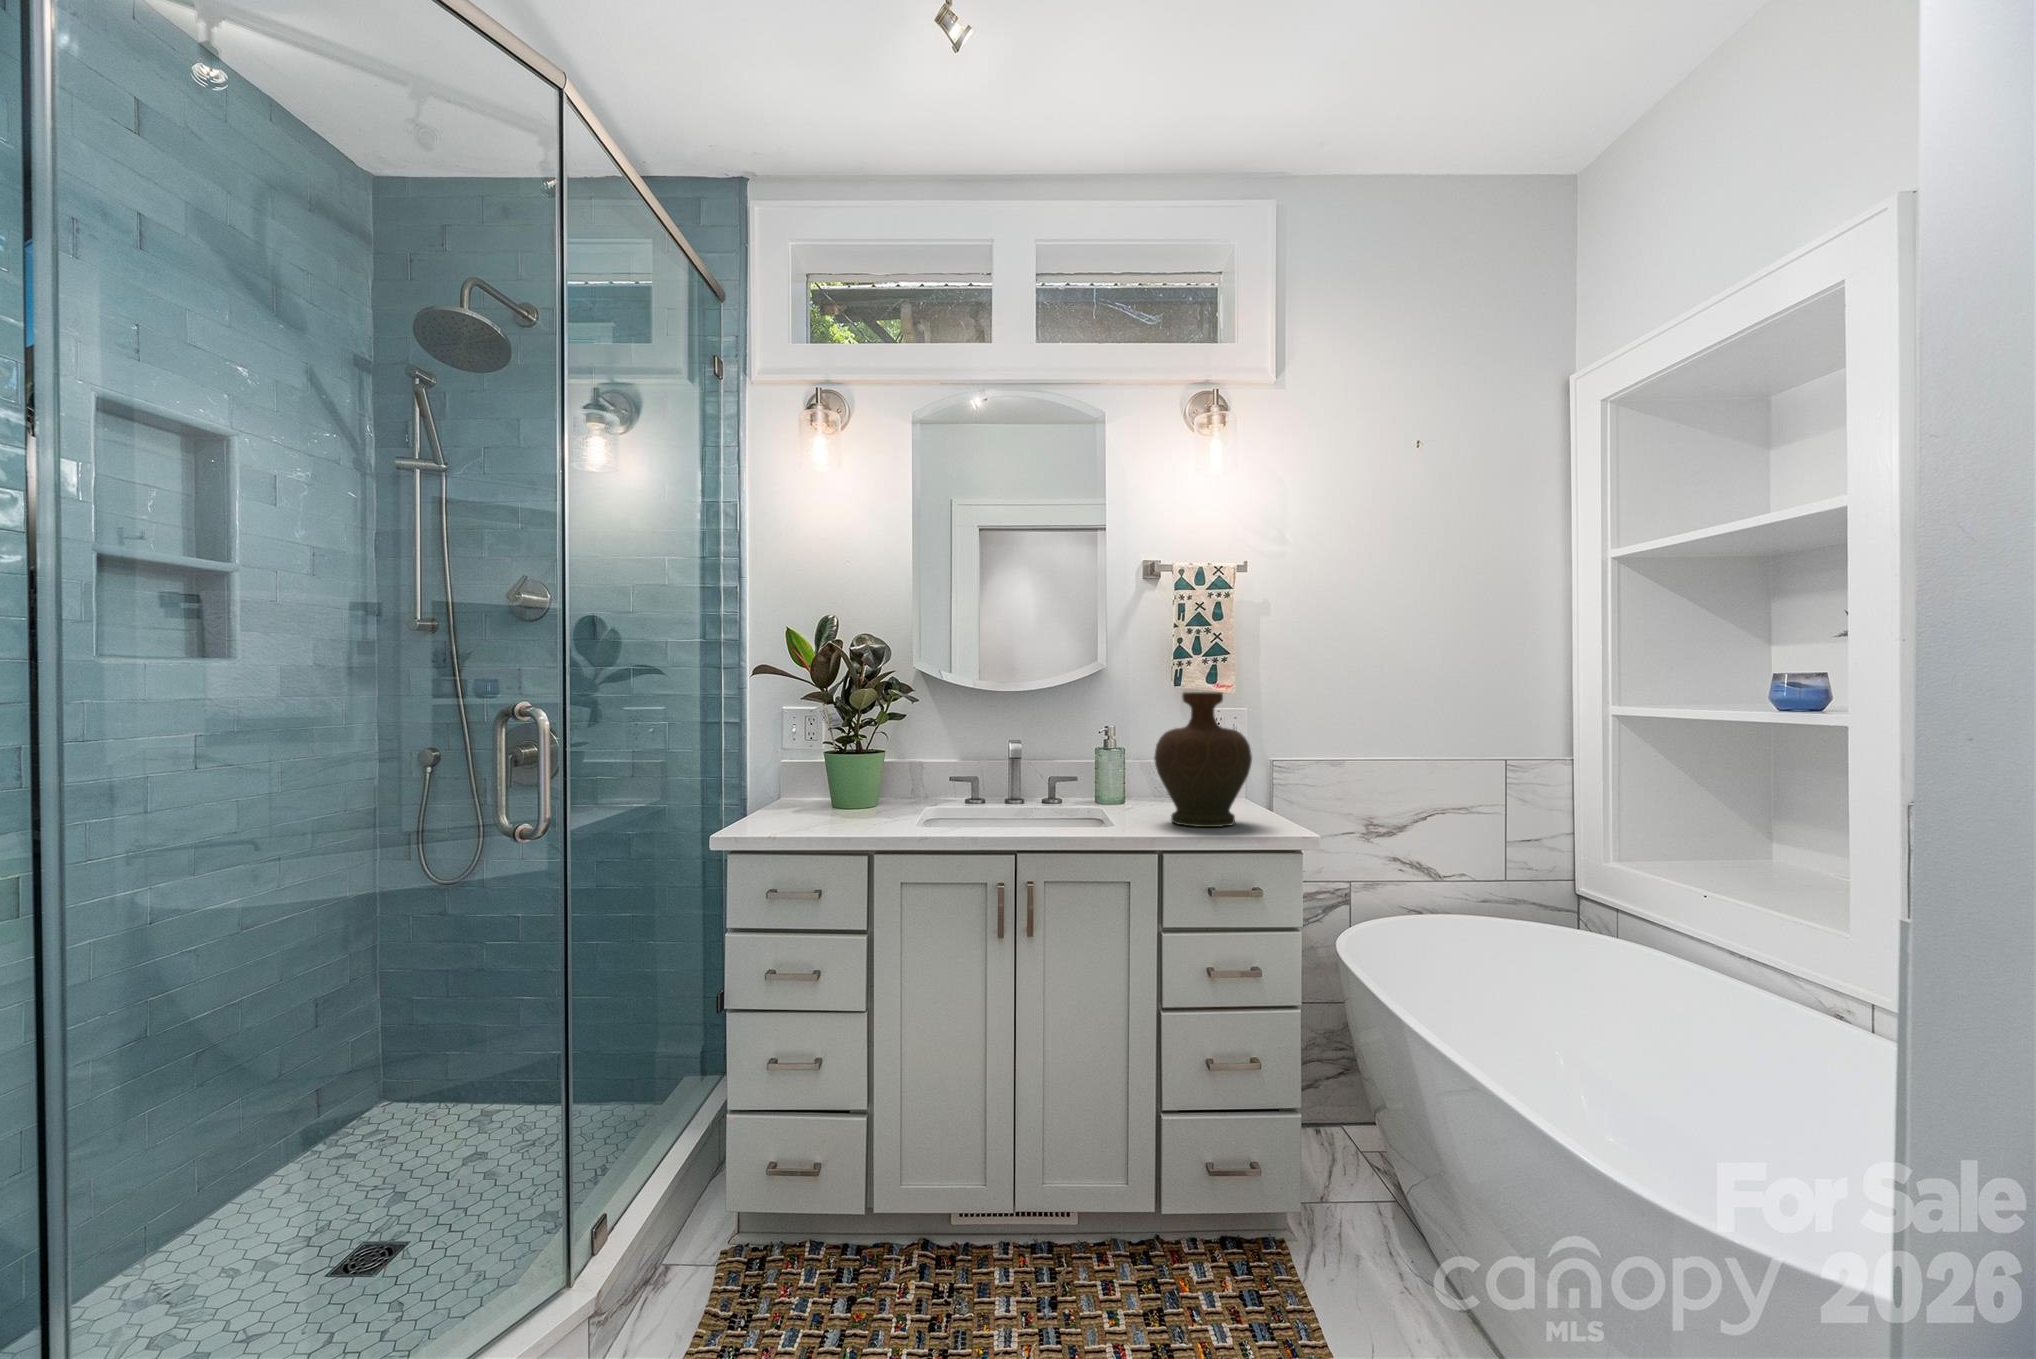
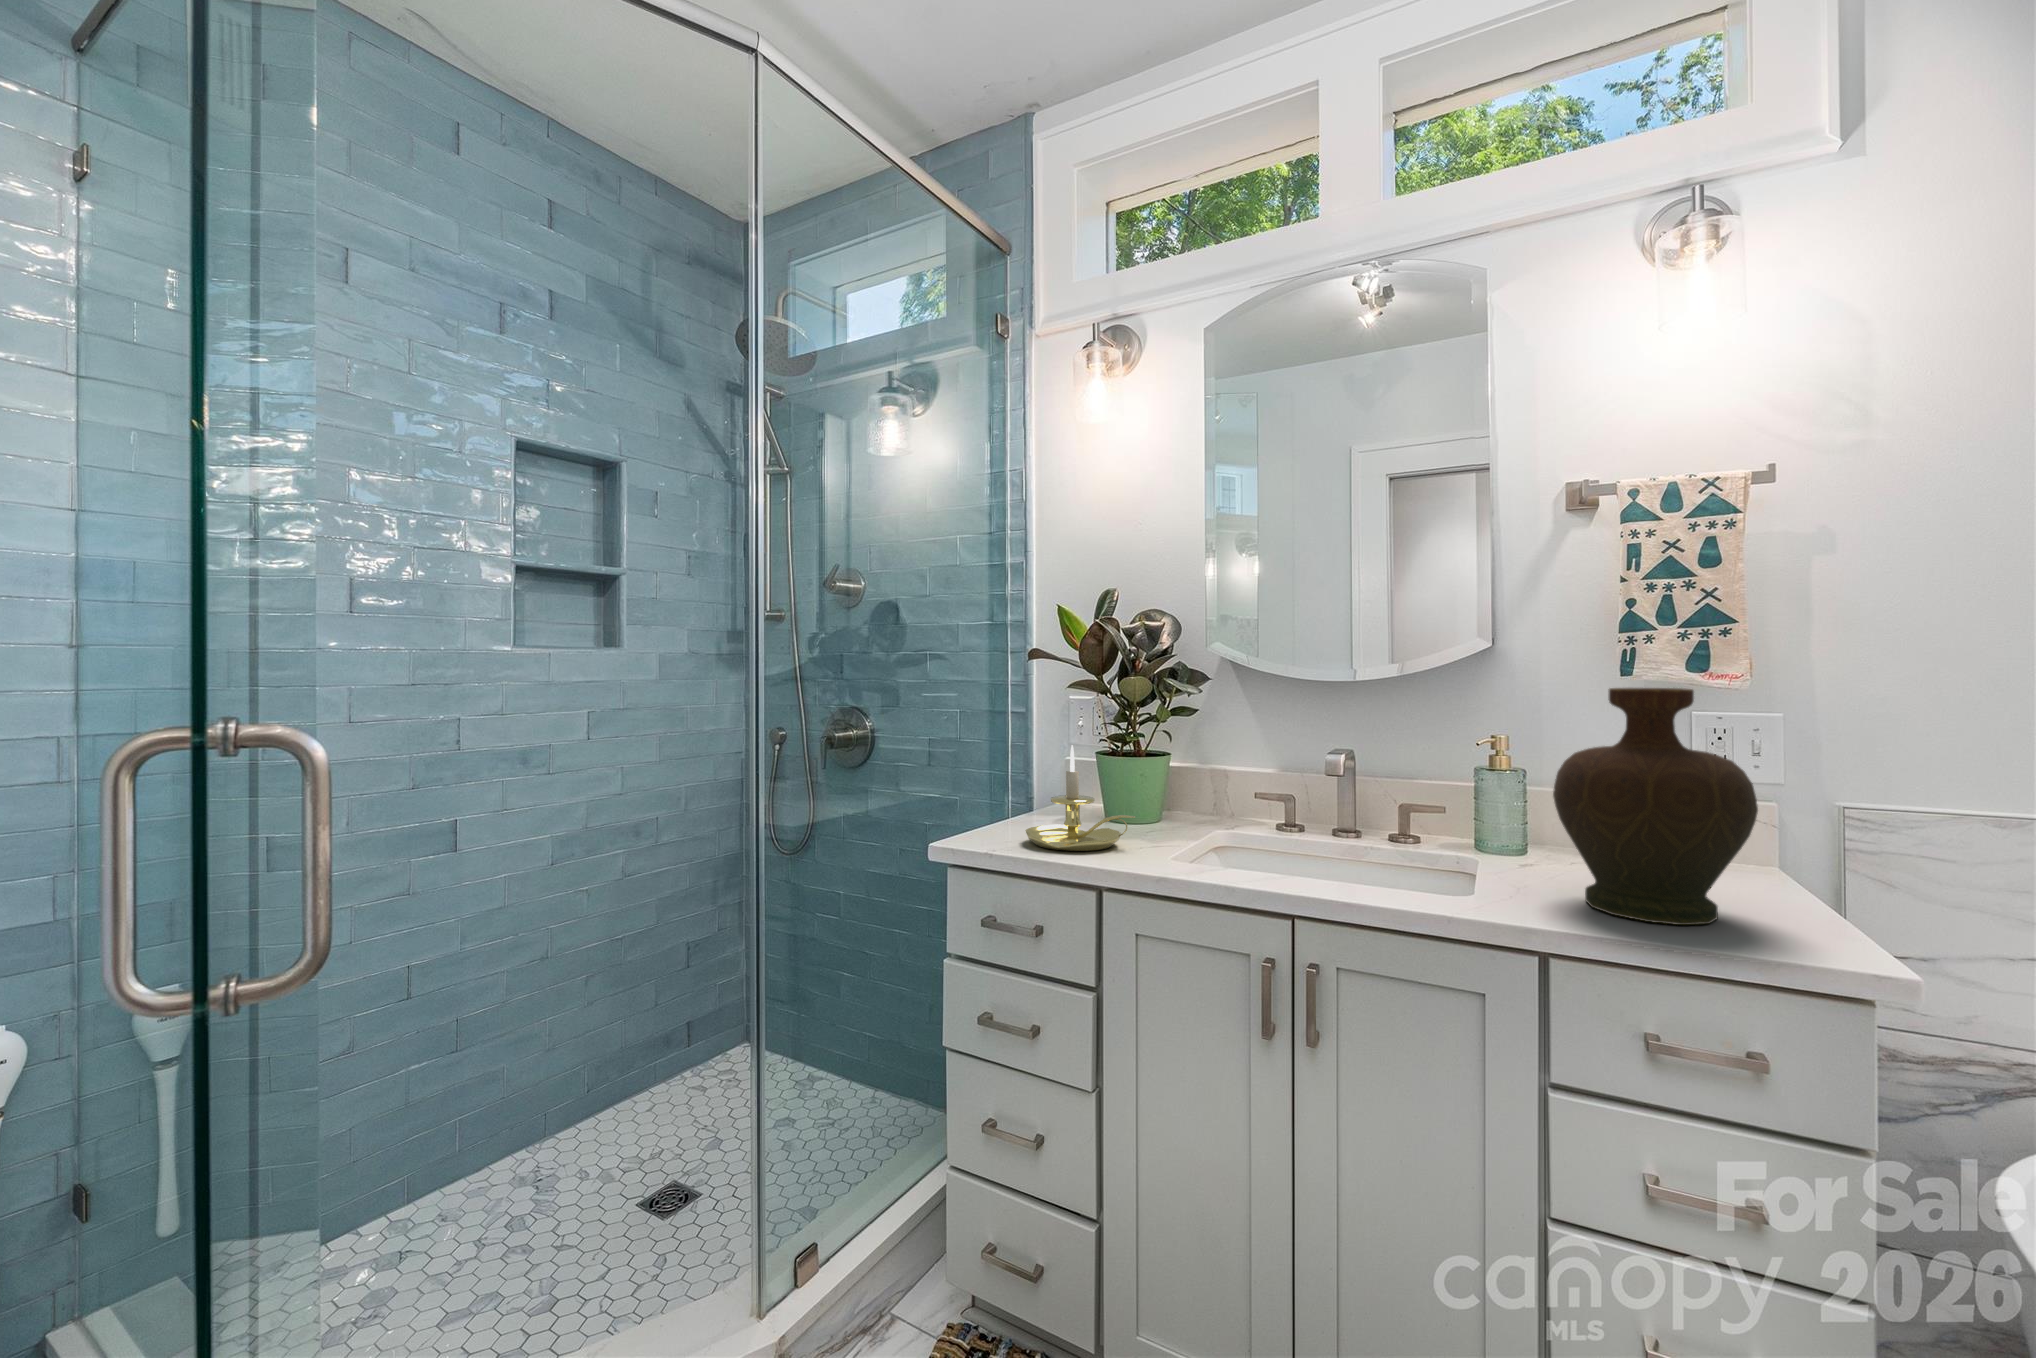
candle holder: none [781,743,876,828] -> present [1025,745,1135,851]

